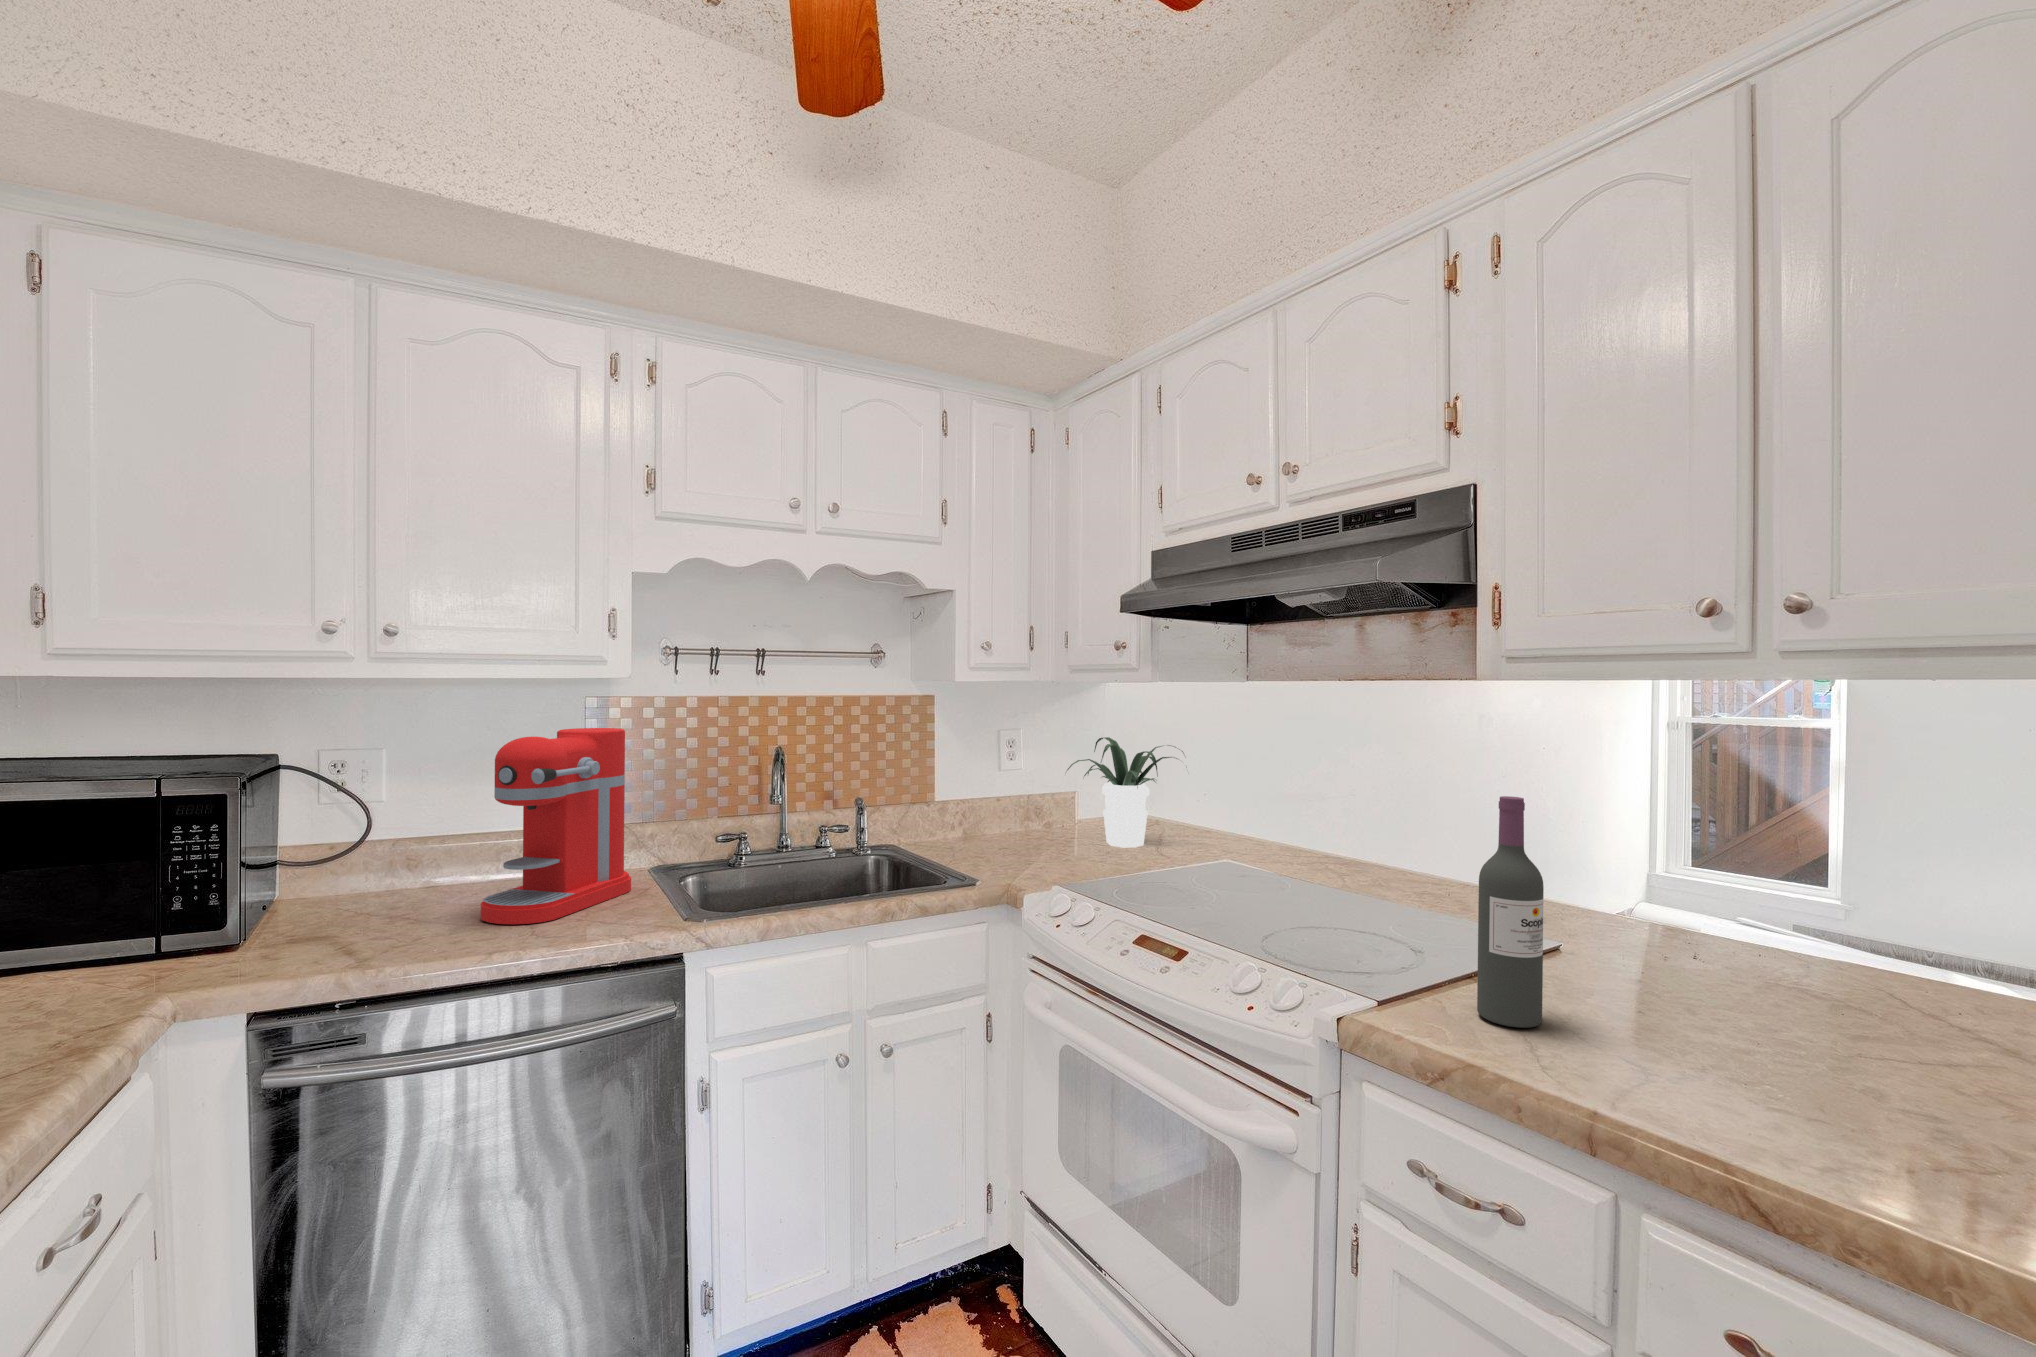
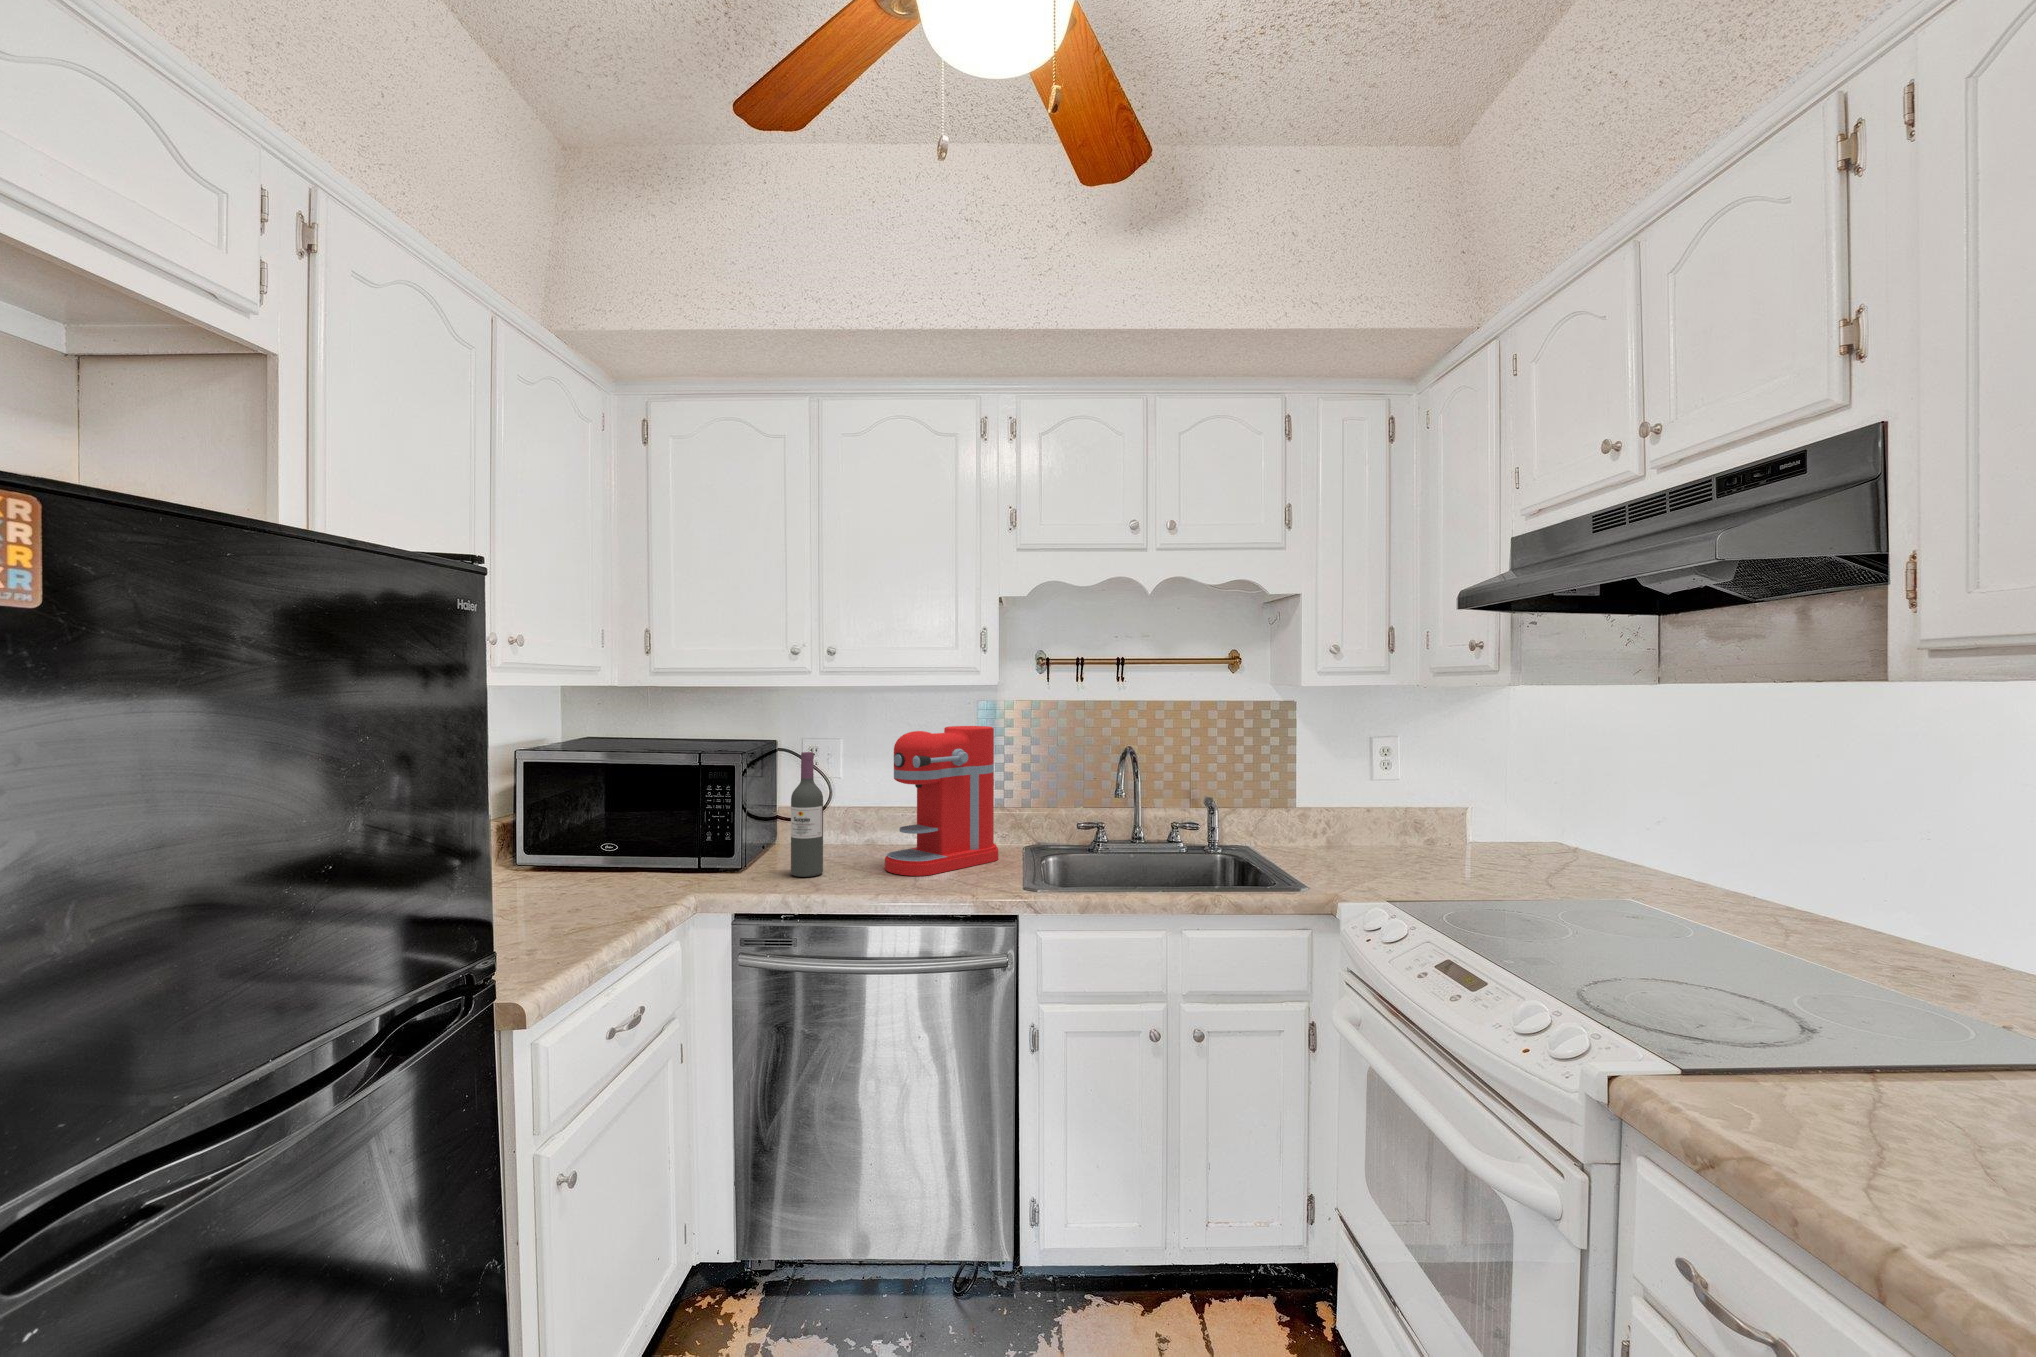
potted plant: present [1067,737,1184,847] -> none [1418,749,1583,873]
wine bottle: present [1477,796,1544,1028] -> present [791,752,823,877]

